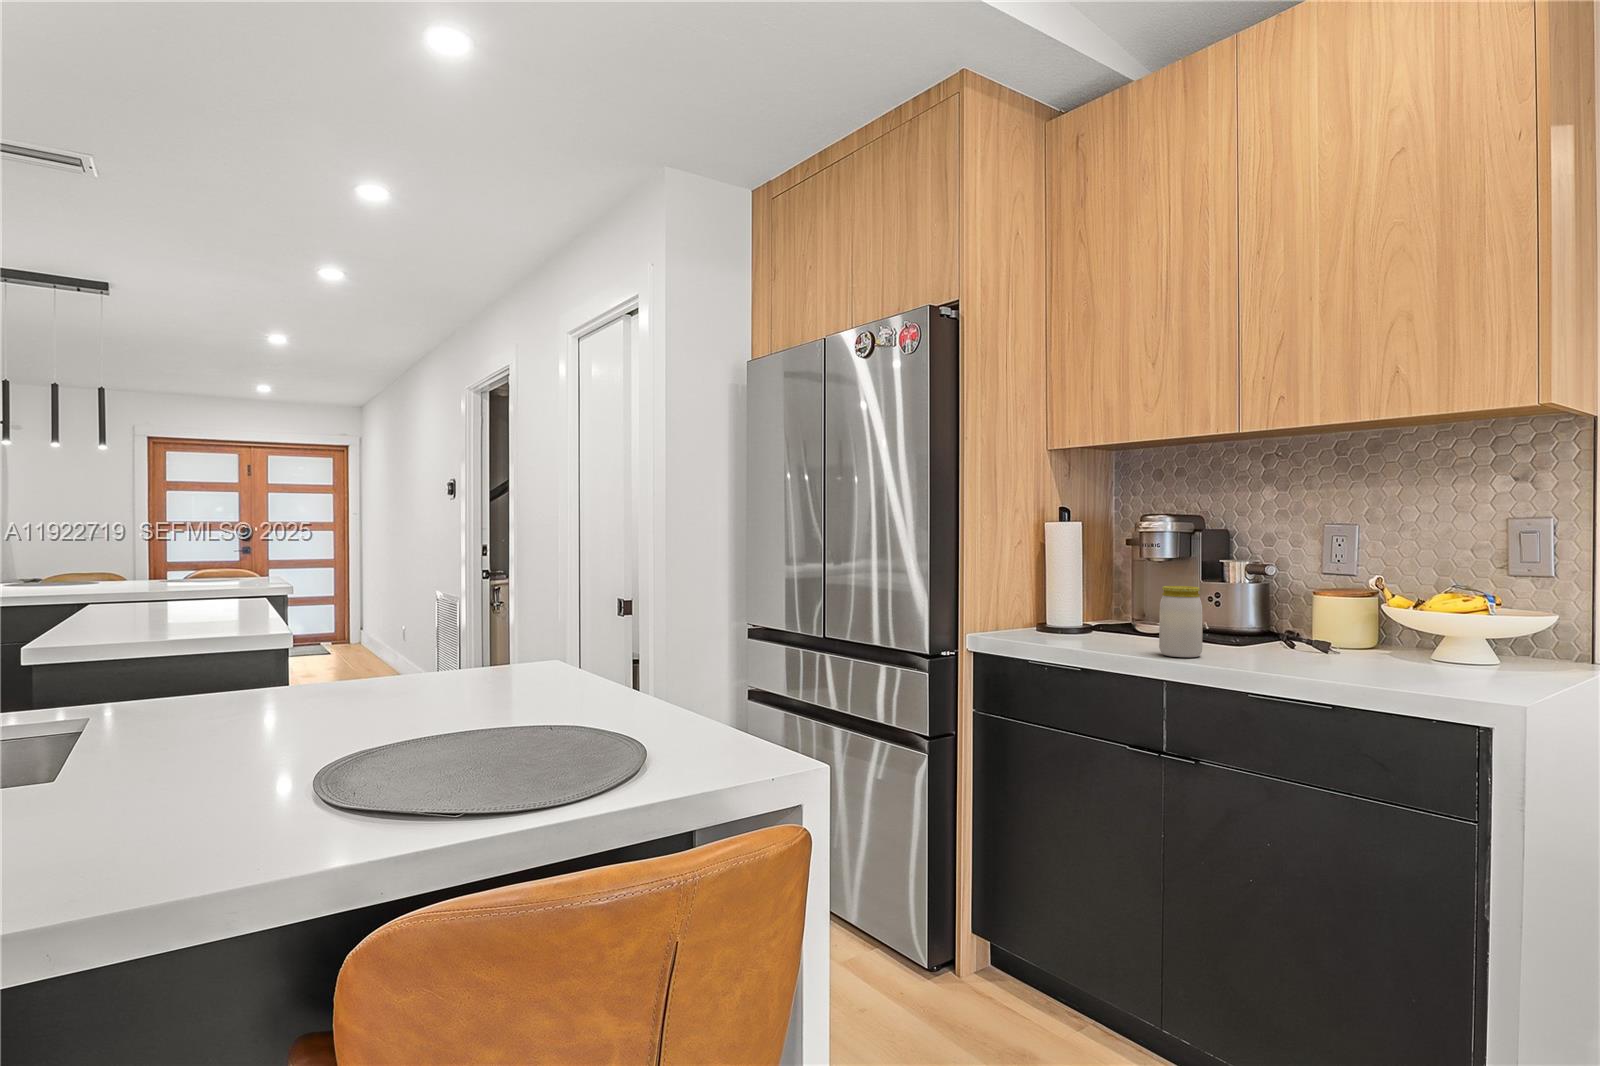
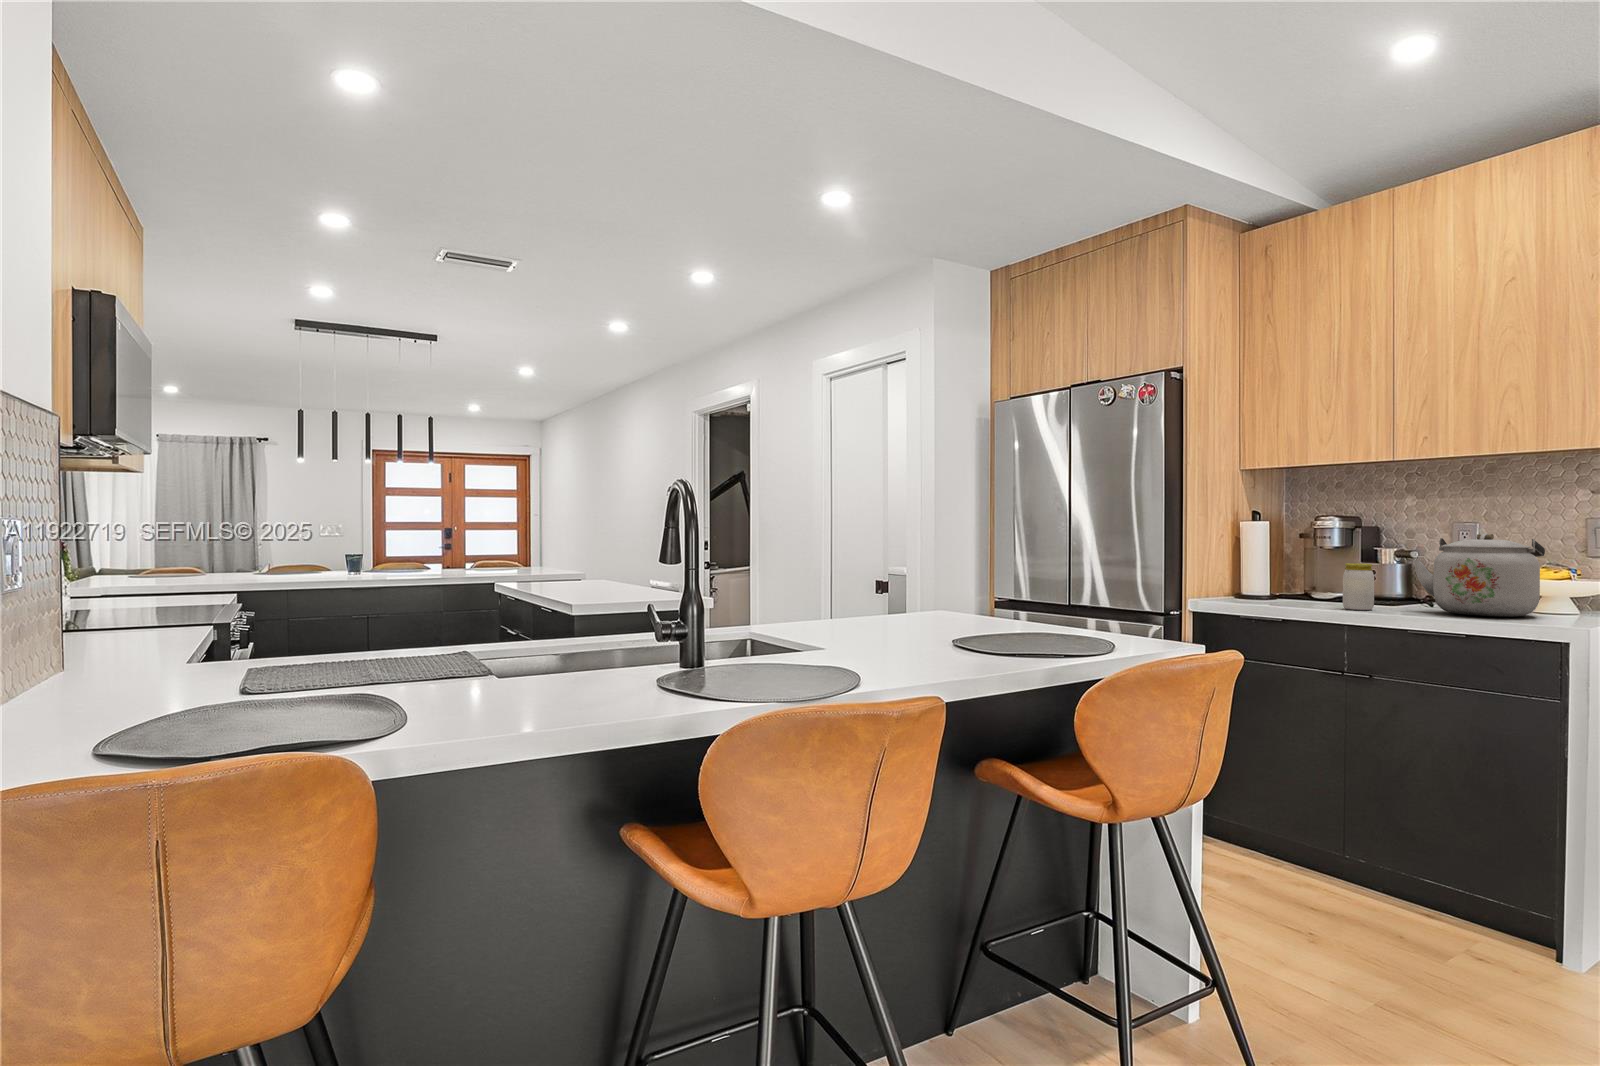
kettle: none [1256,541,1446,673] -> present [1413,533,1545,617]

